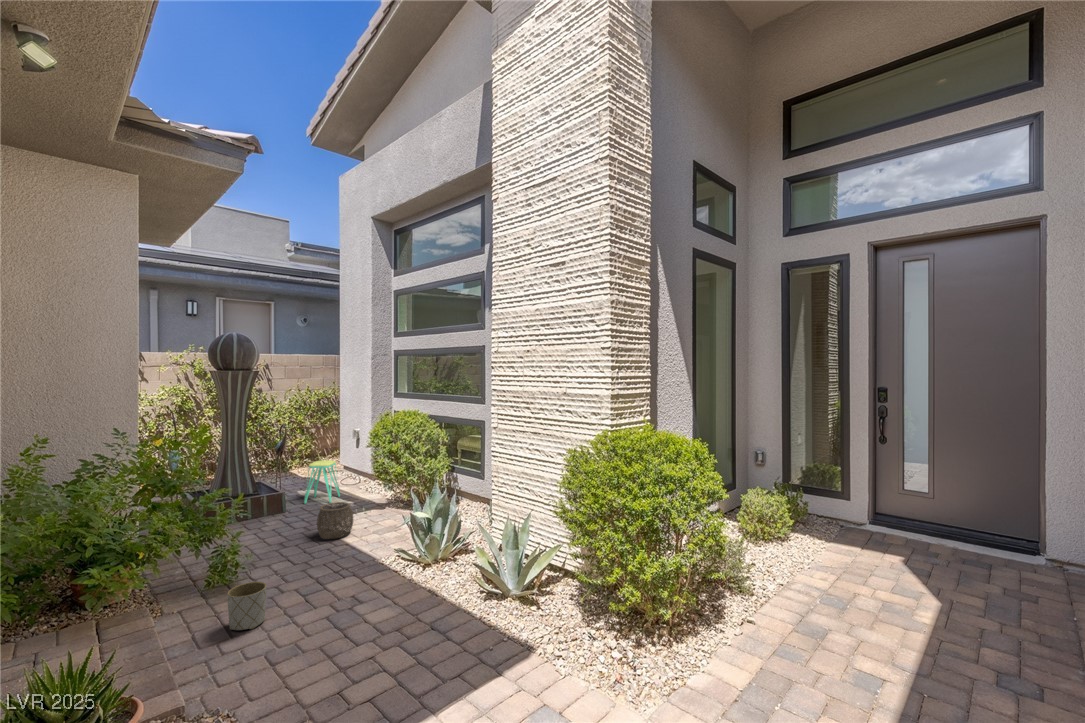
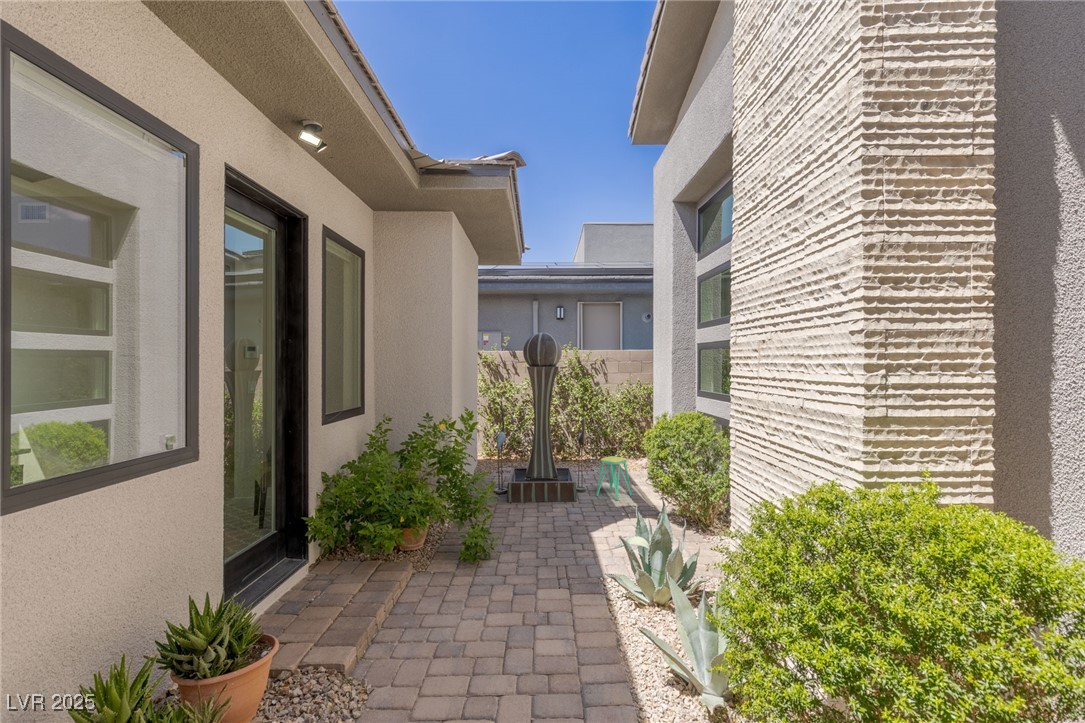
woven basket: present [317,502,353,539] -> none [573,502,608,541]
planter: present [227,582,267,630] -> none [436,563,467,607]

